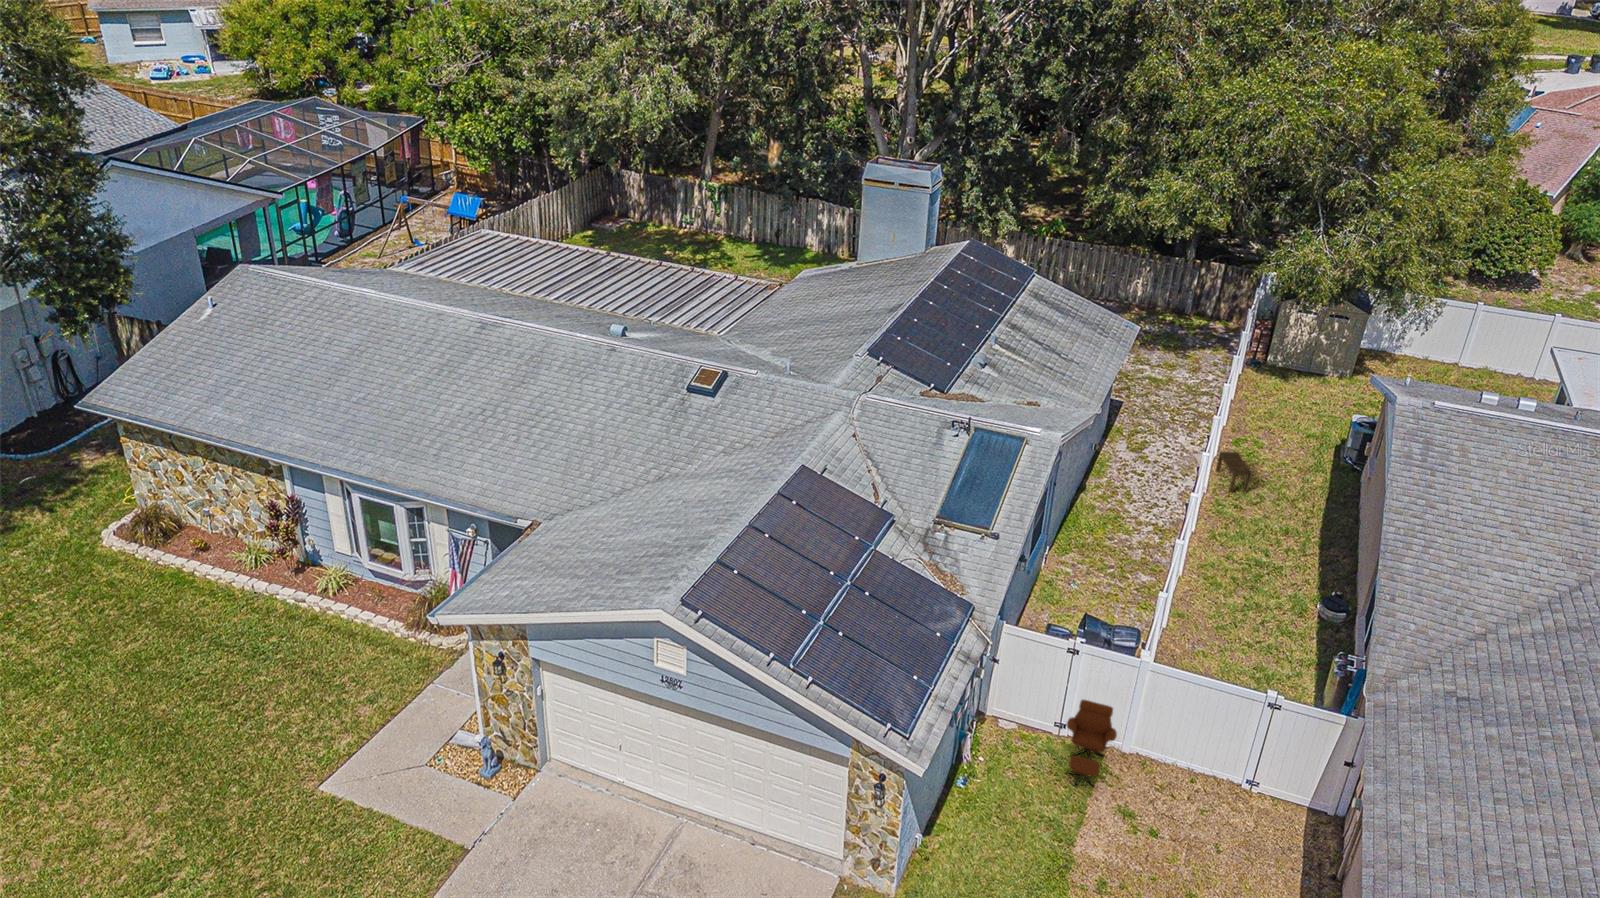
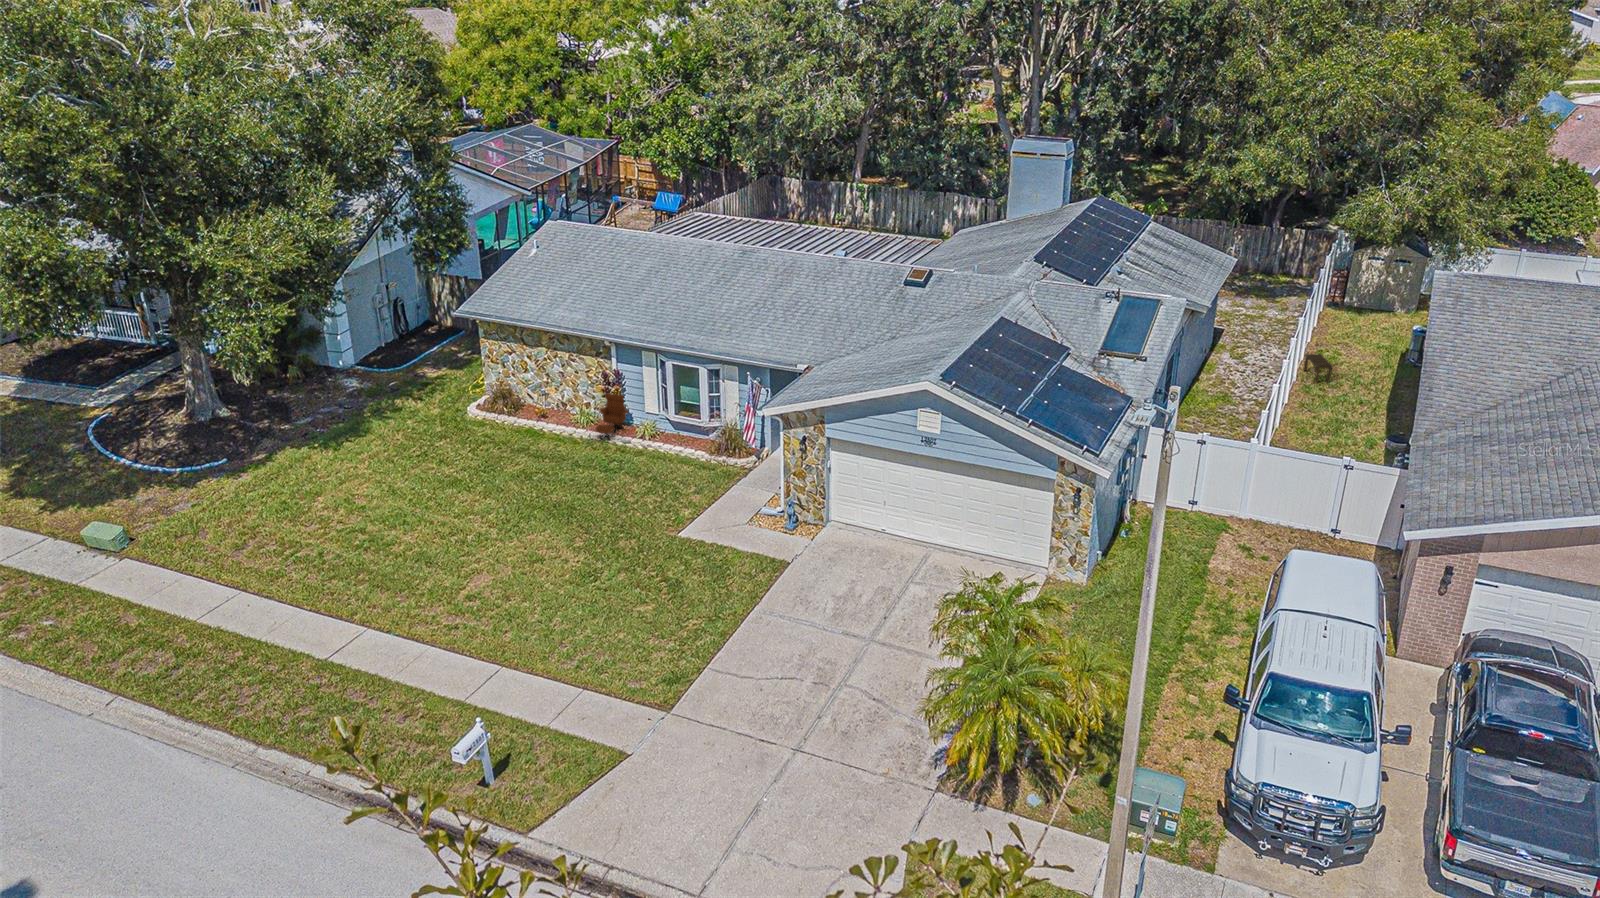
lounge chair: present [1067,700,1117,787] -> present [596,393,628,438]

